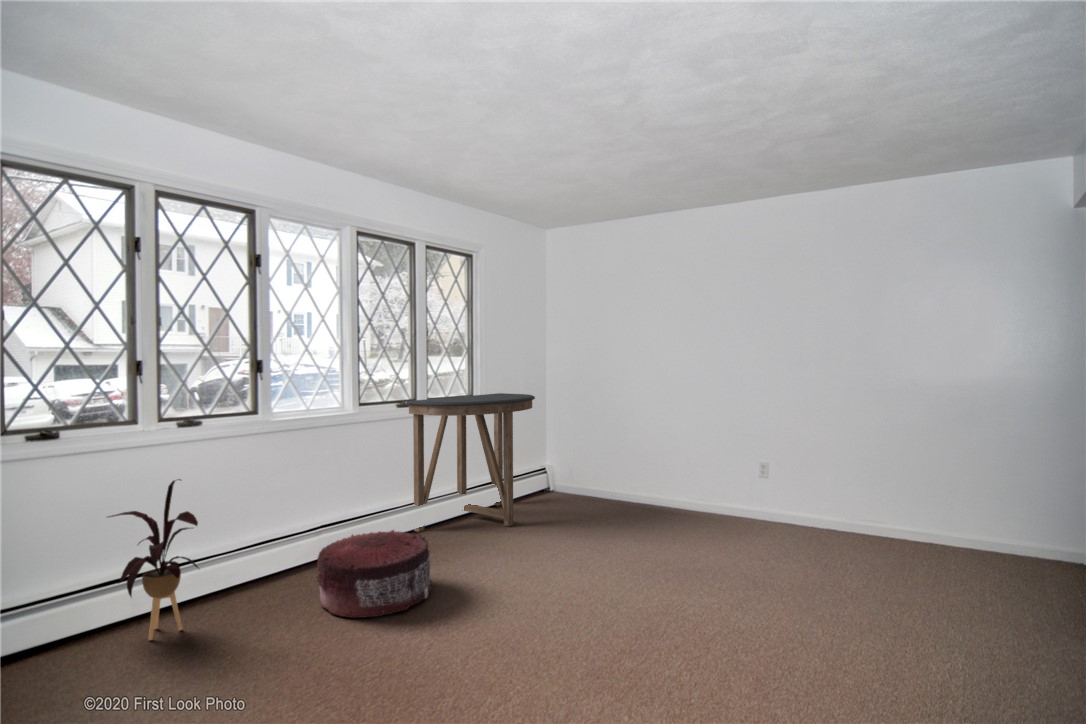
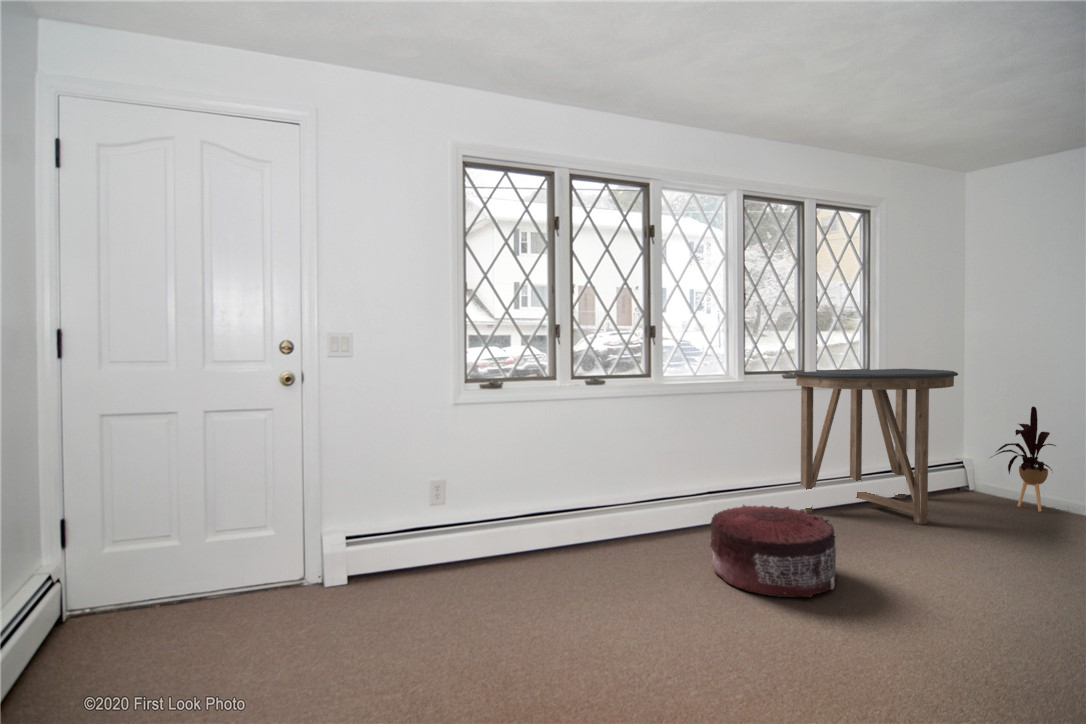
house plant: present [109,479,198,640] -> present [992,406,1056,511]

